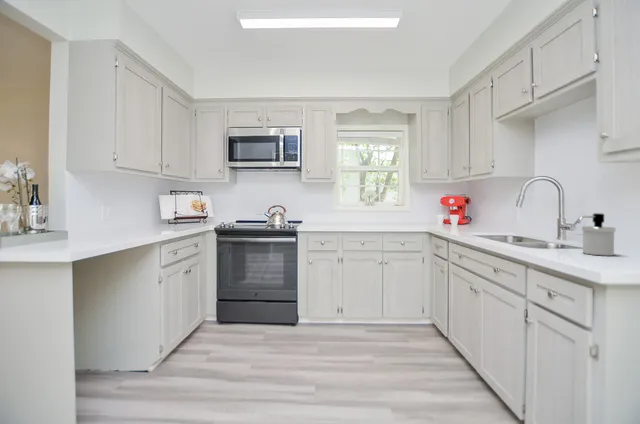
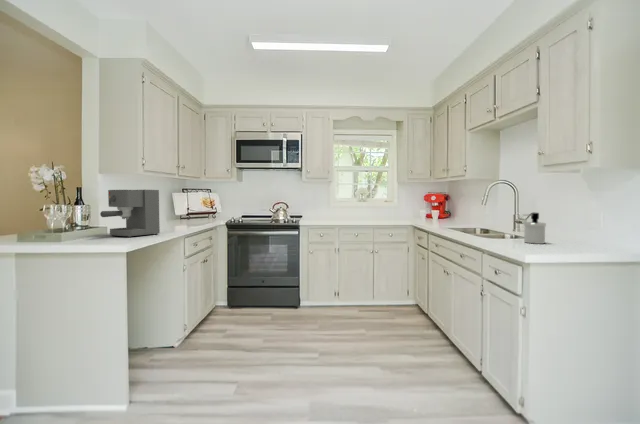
coffee maker: none [41,186,121,244] -> present [100,190,160,237]

